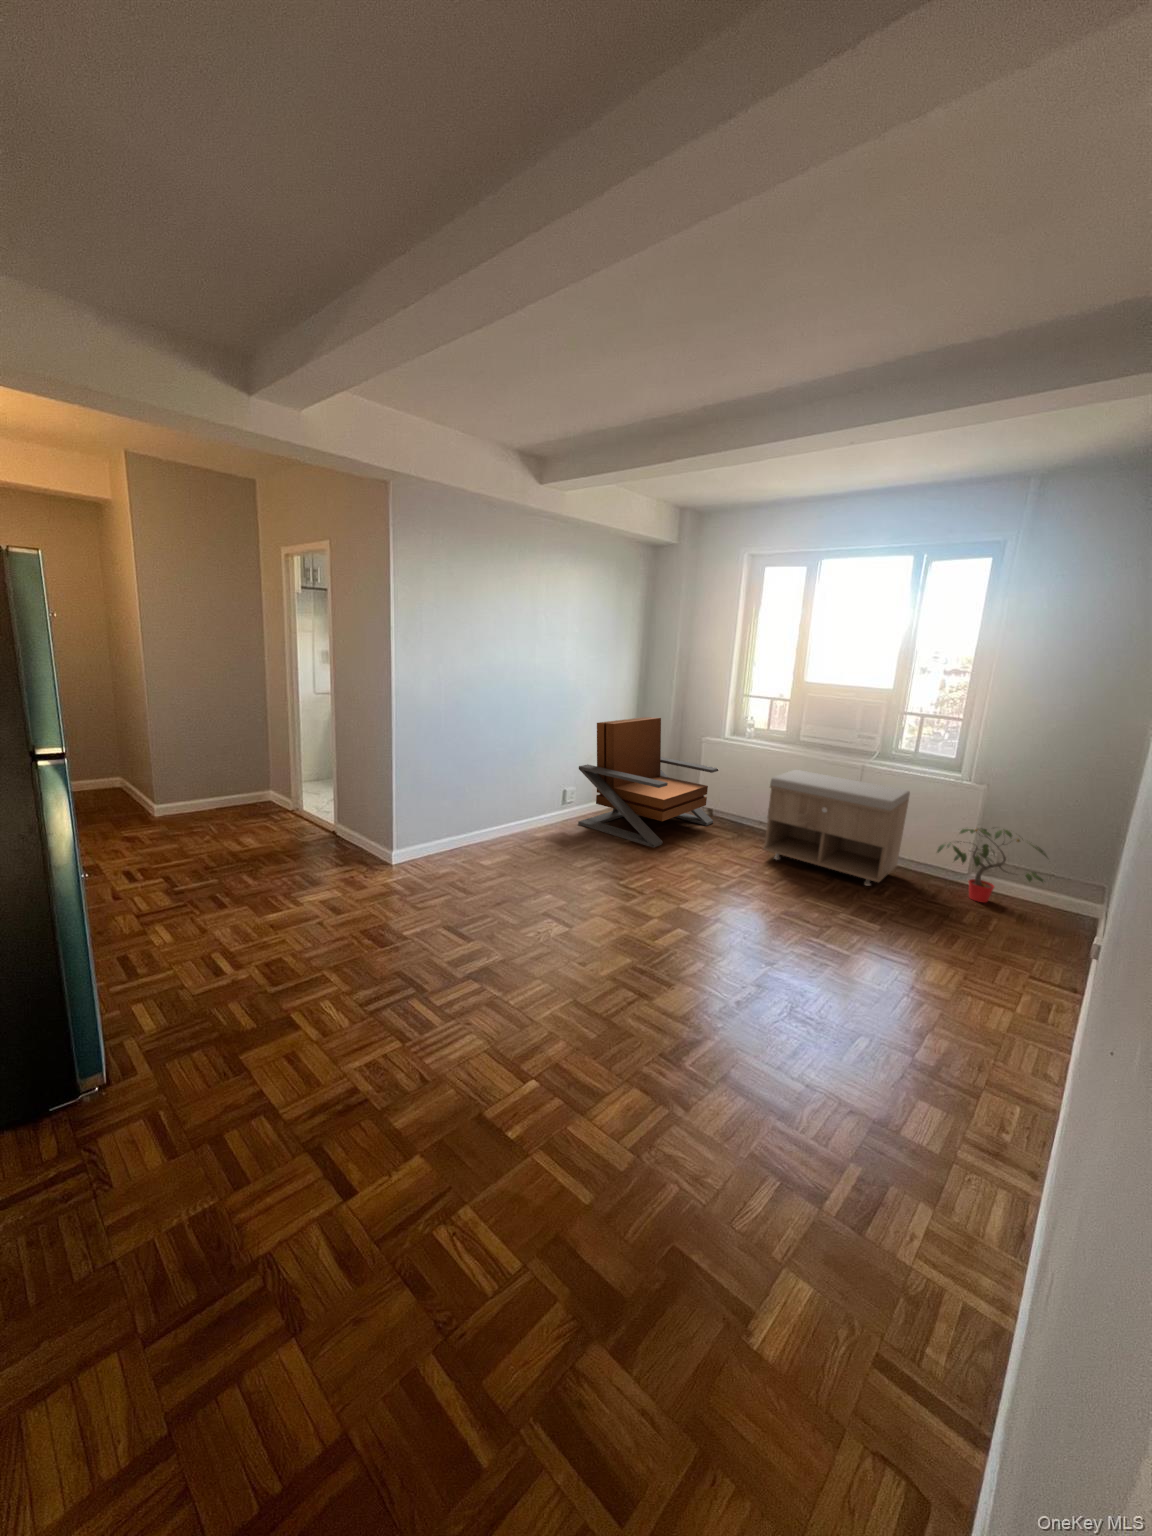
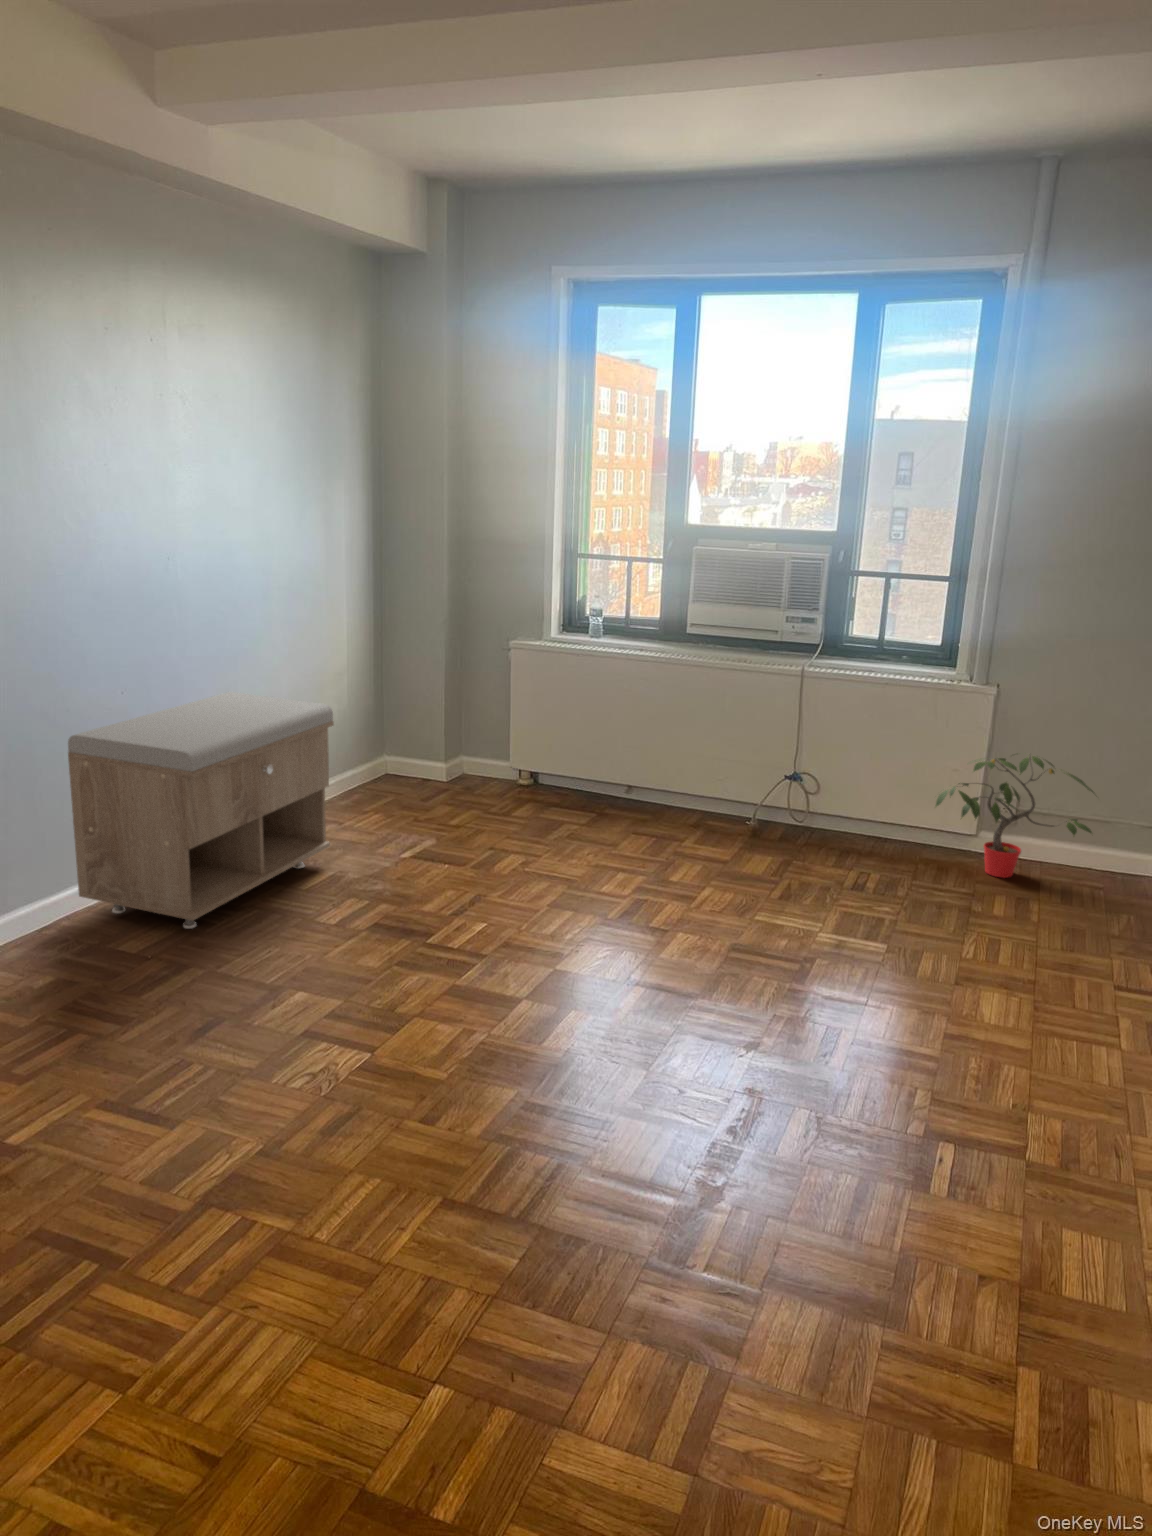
lounge chair: present [578,717,718,848] -> none [281,604,548,862]
storage bench: present [763,770,910,886] -> present [68,692,334,929]

